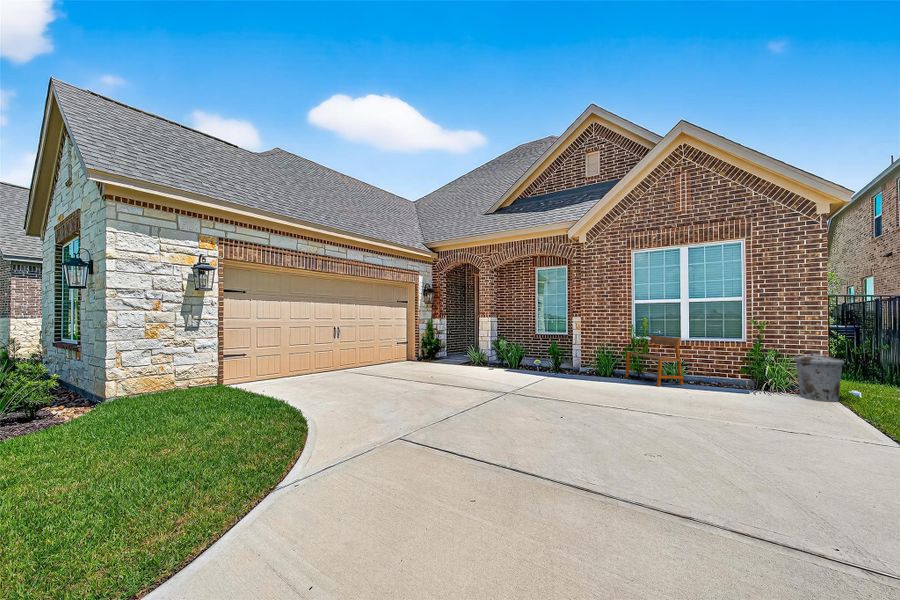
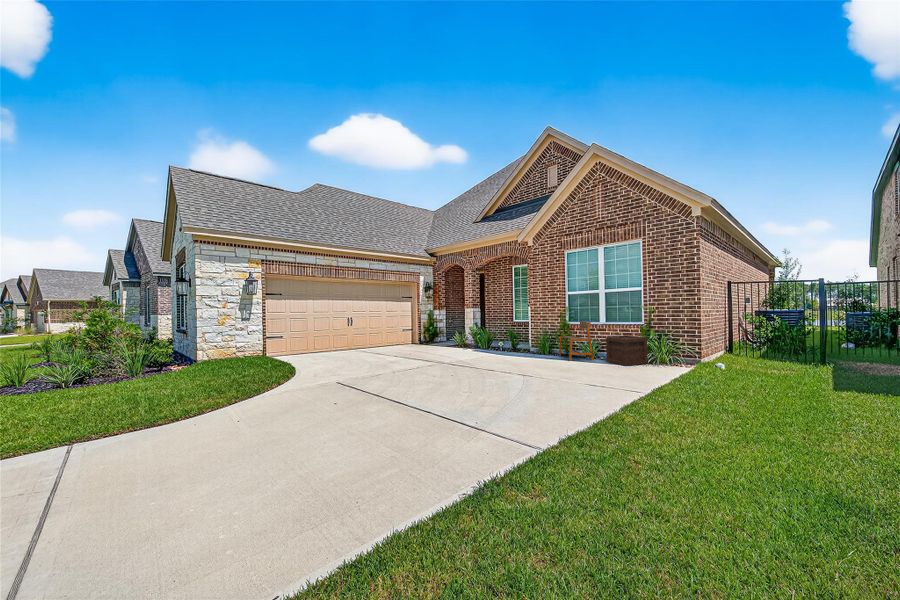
trash can: present [794,353,844,402] -> none [667,333,702,372]
wooden crate: none [705,354,758,394] -> present [606,336,648,366]

